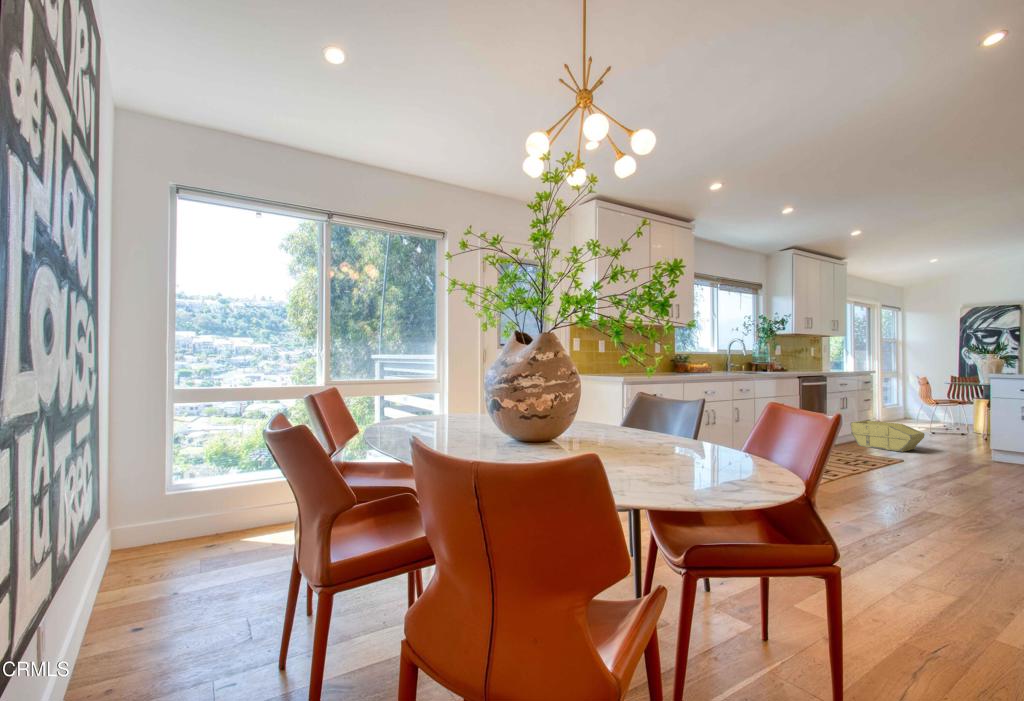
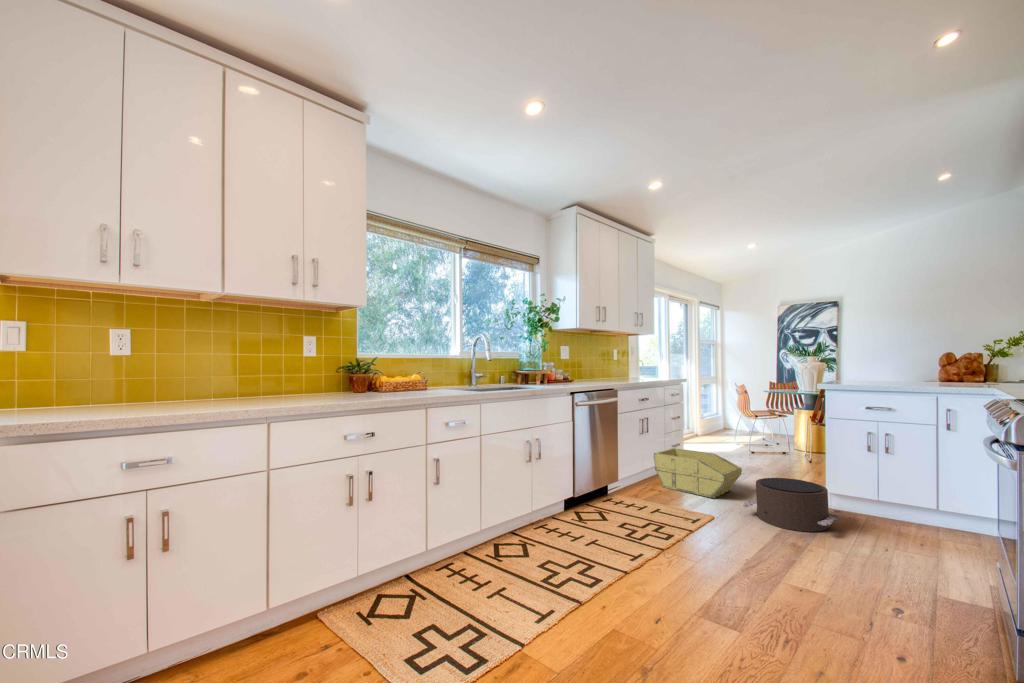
pouf: none [926,436,1002,467] -> present [743,478,839,532]

